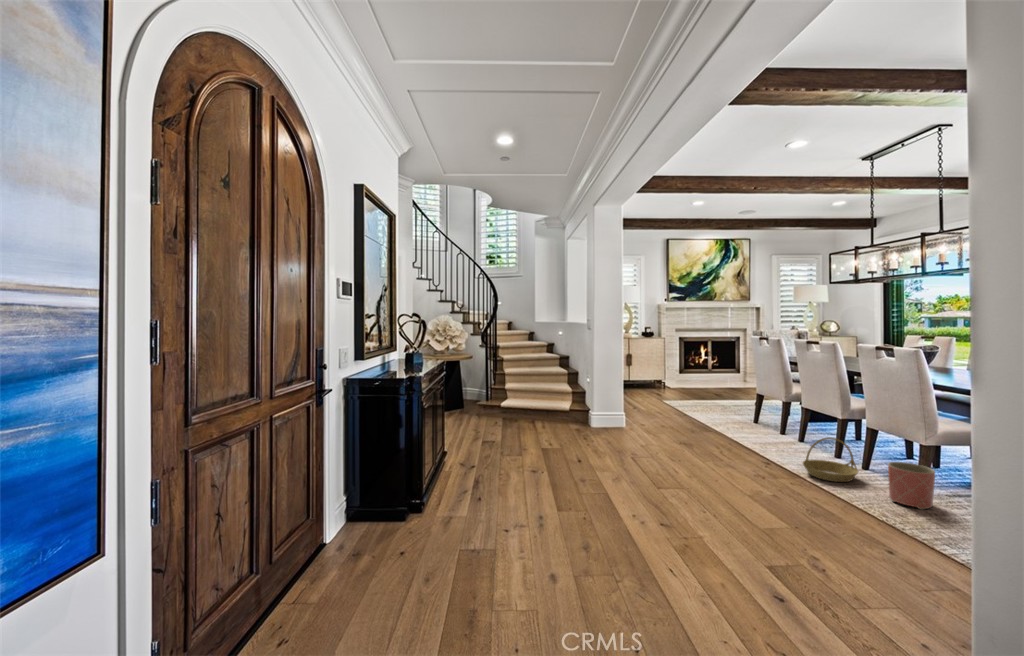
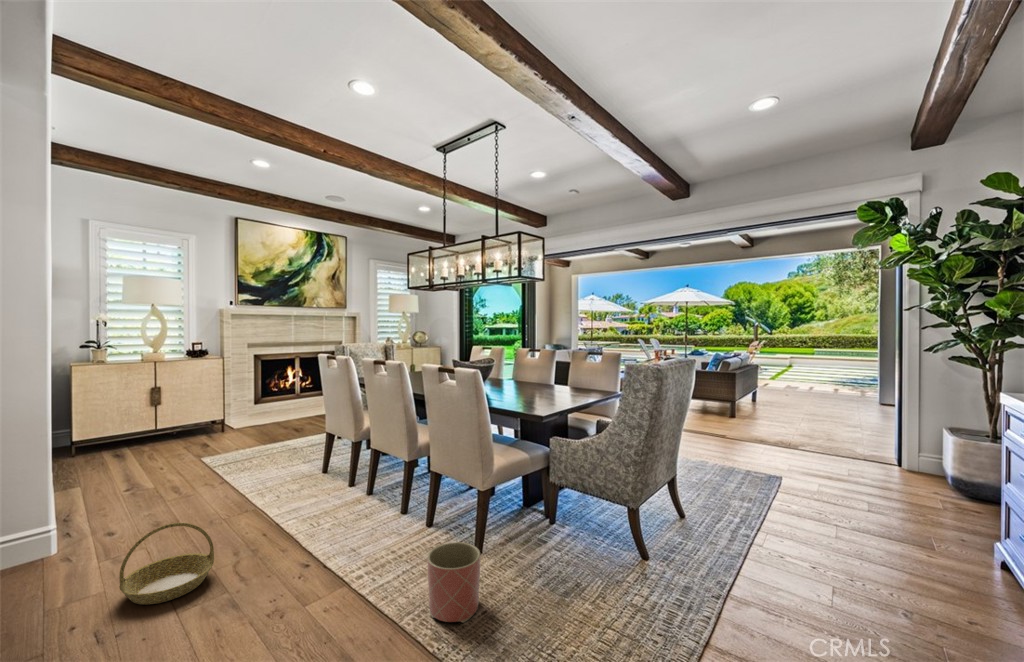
basket: present [803,437,858,482] -> present [119,523,214,605]

